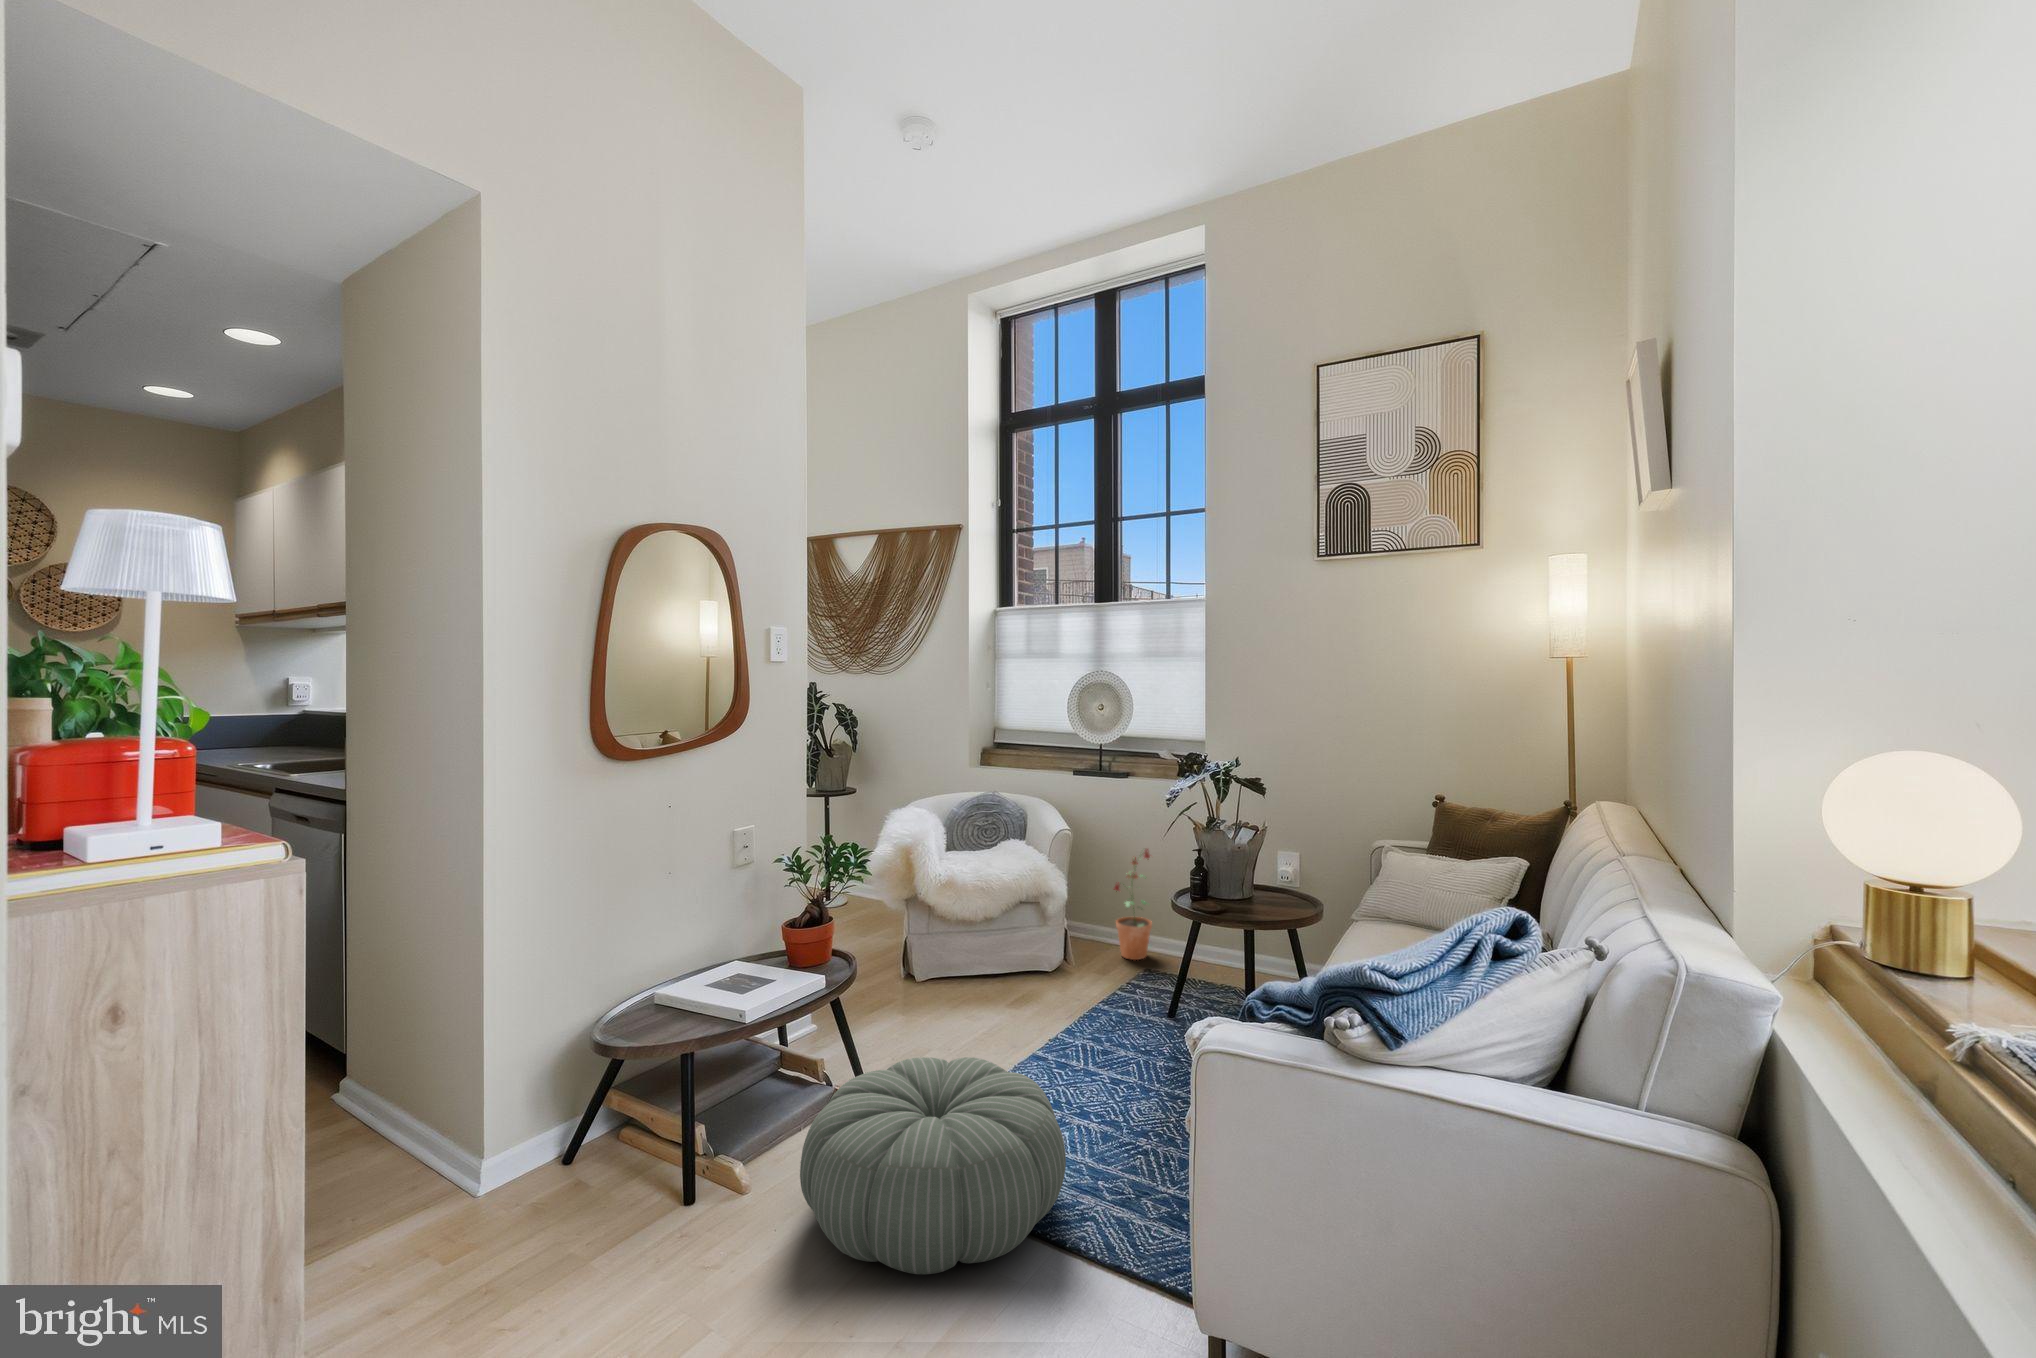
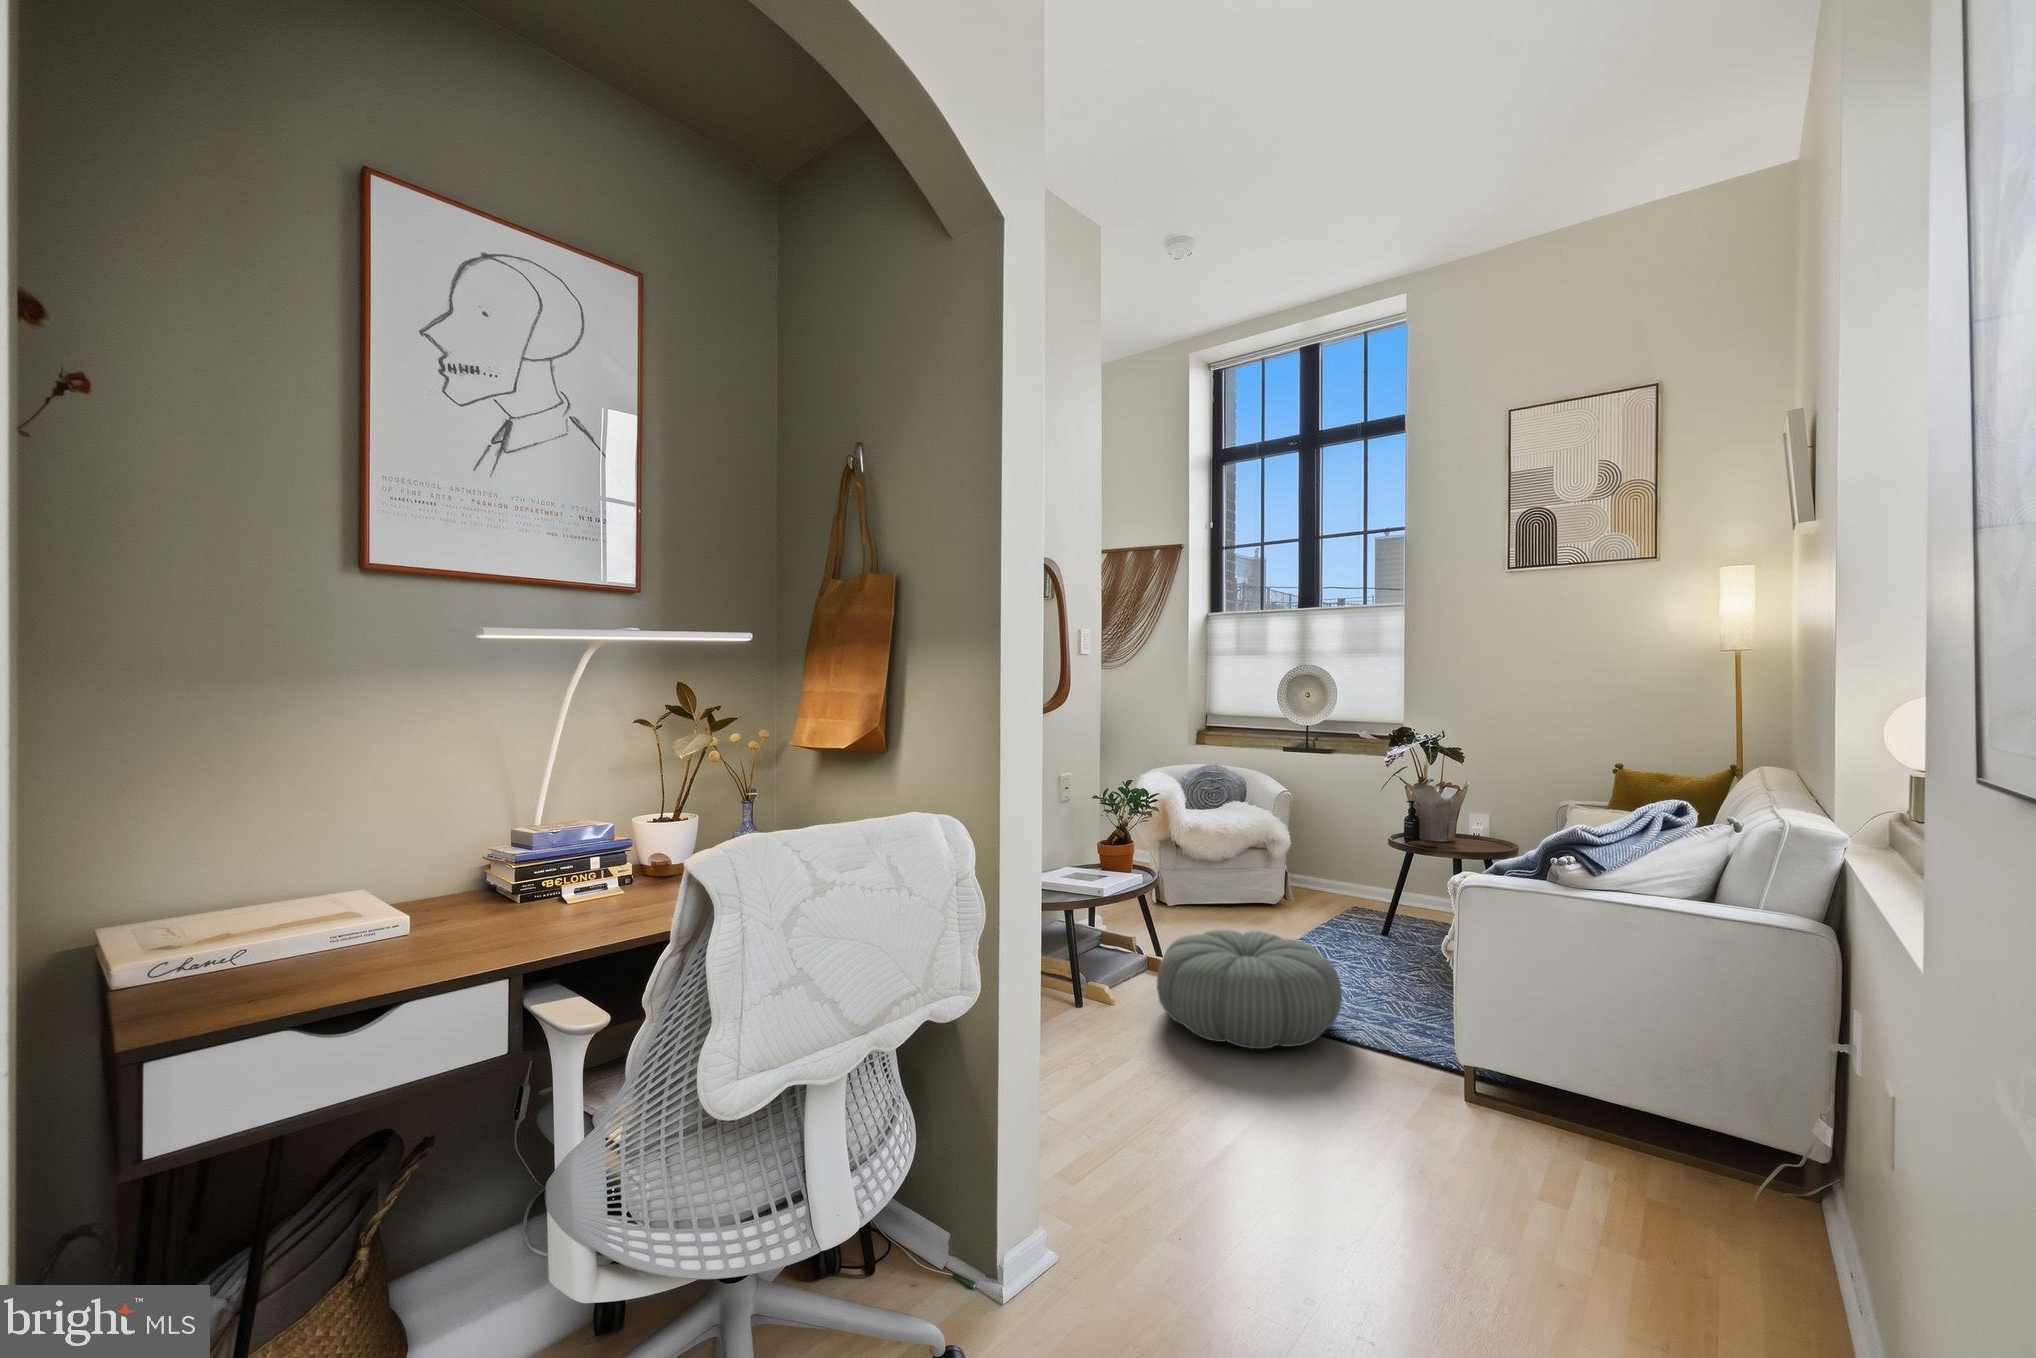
potted plant: present [1114,849,1152,960] -> none [1322,810,1358,901]

